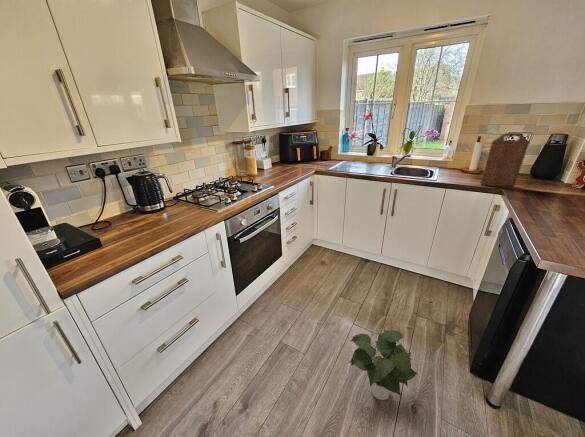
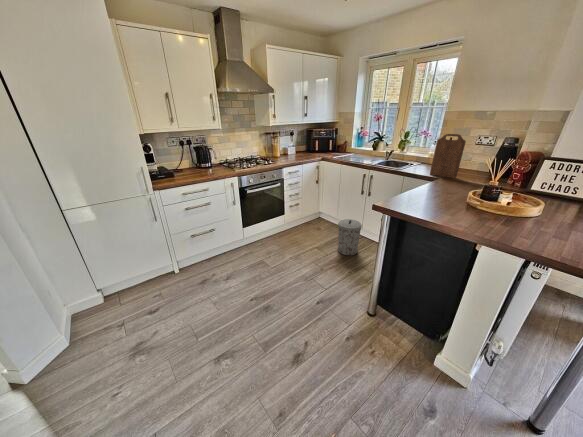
trash can: none [369,251,403,301] -> present [338,219,362,255]
potted plant: present [349,330,417,400] -> none [285,252,325,295]

